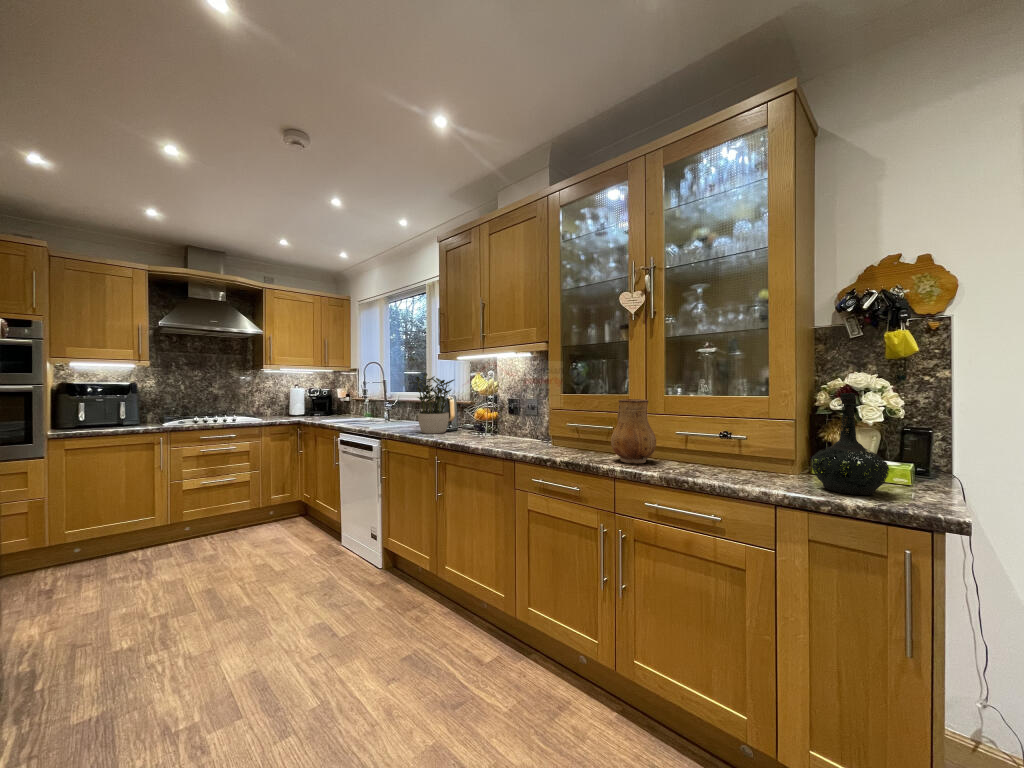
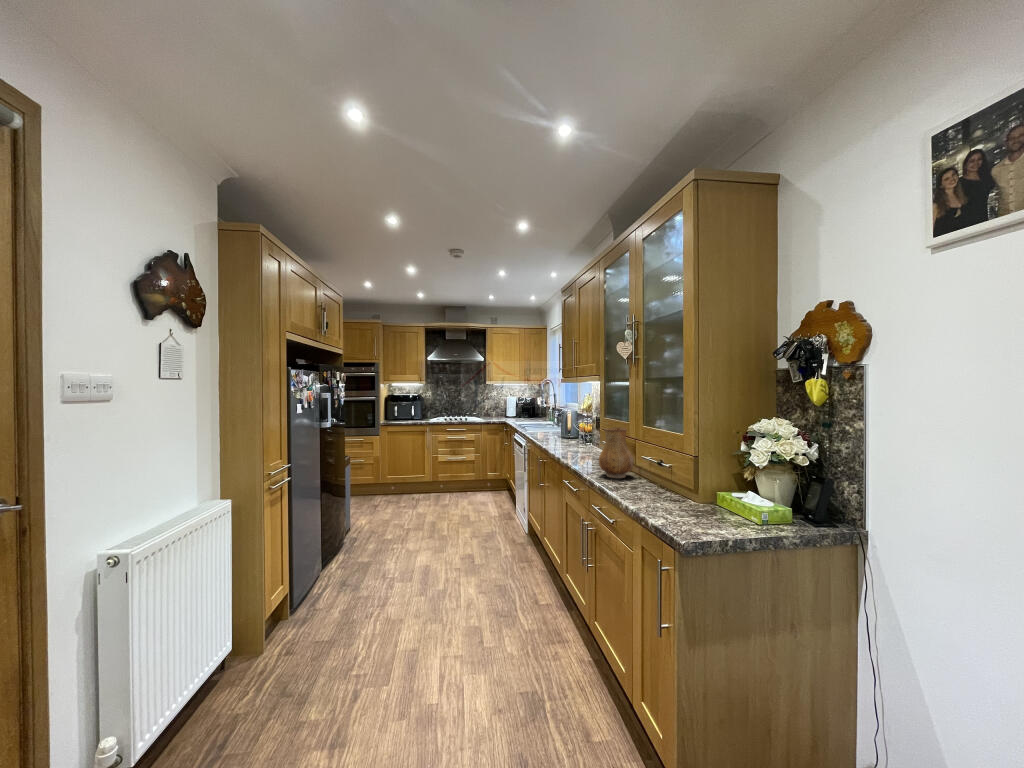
potted plant: present [411,373,454,434] -> none [542,394,574,440]
bottle: present [811,393,889,495] -> none [661,439,714,522]

